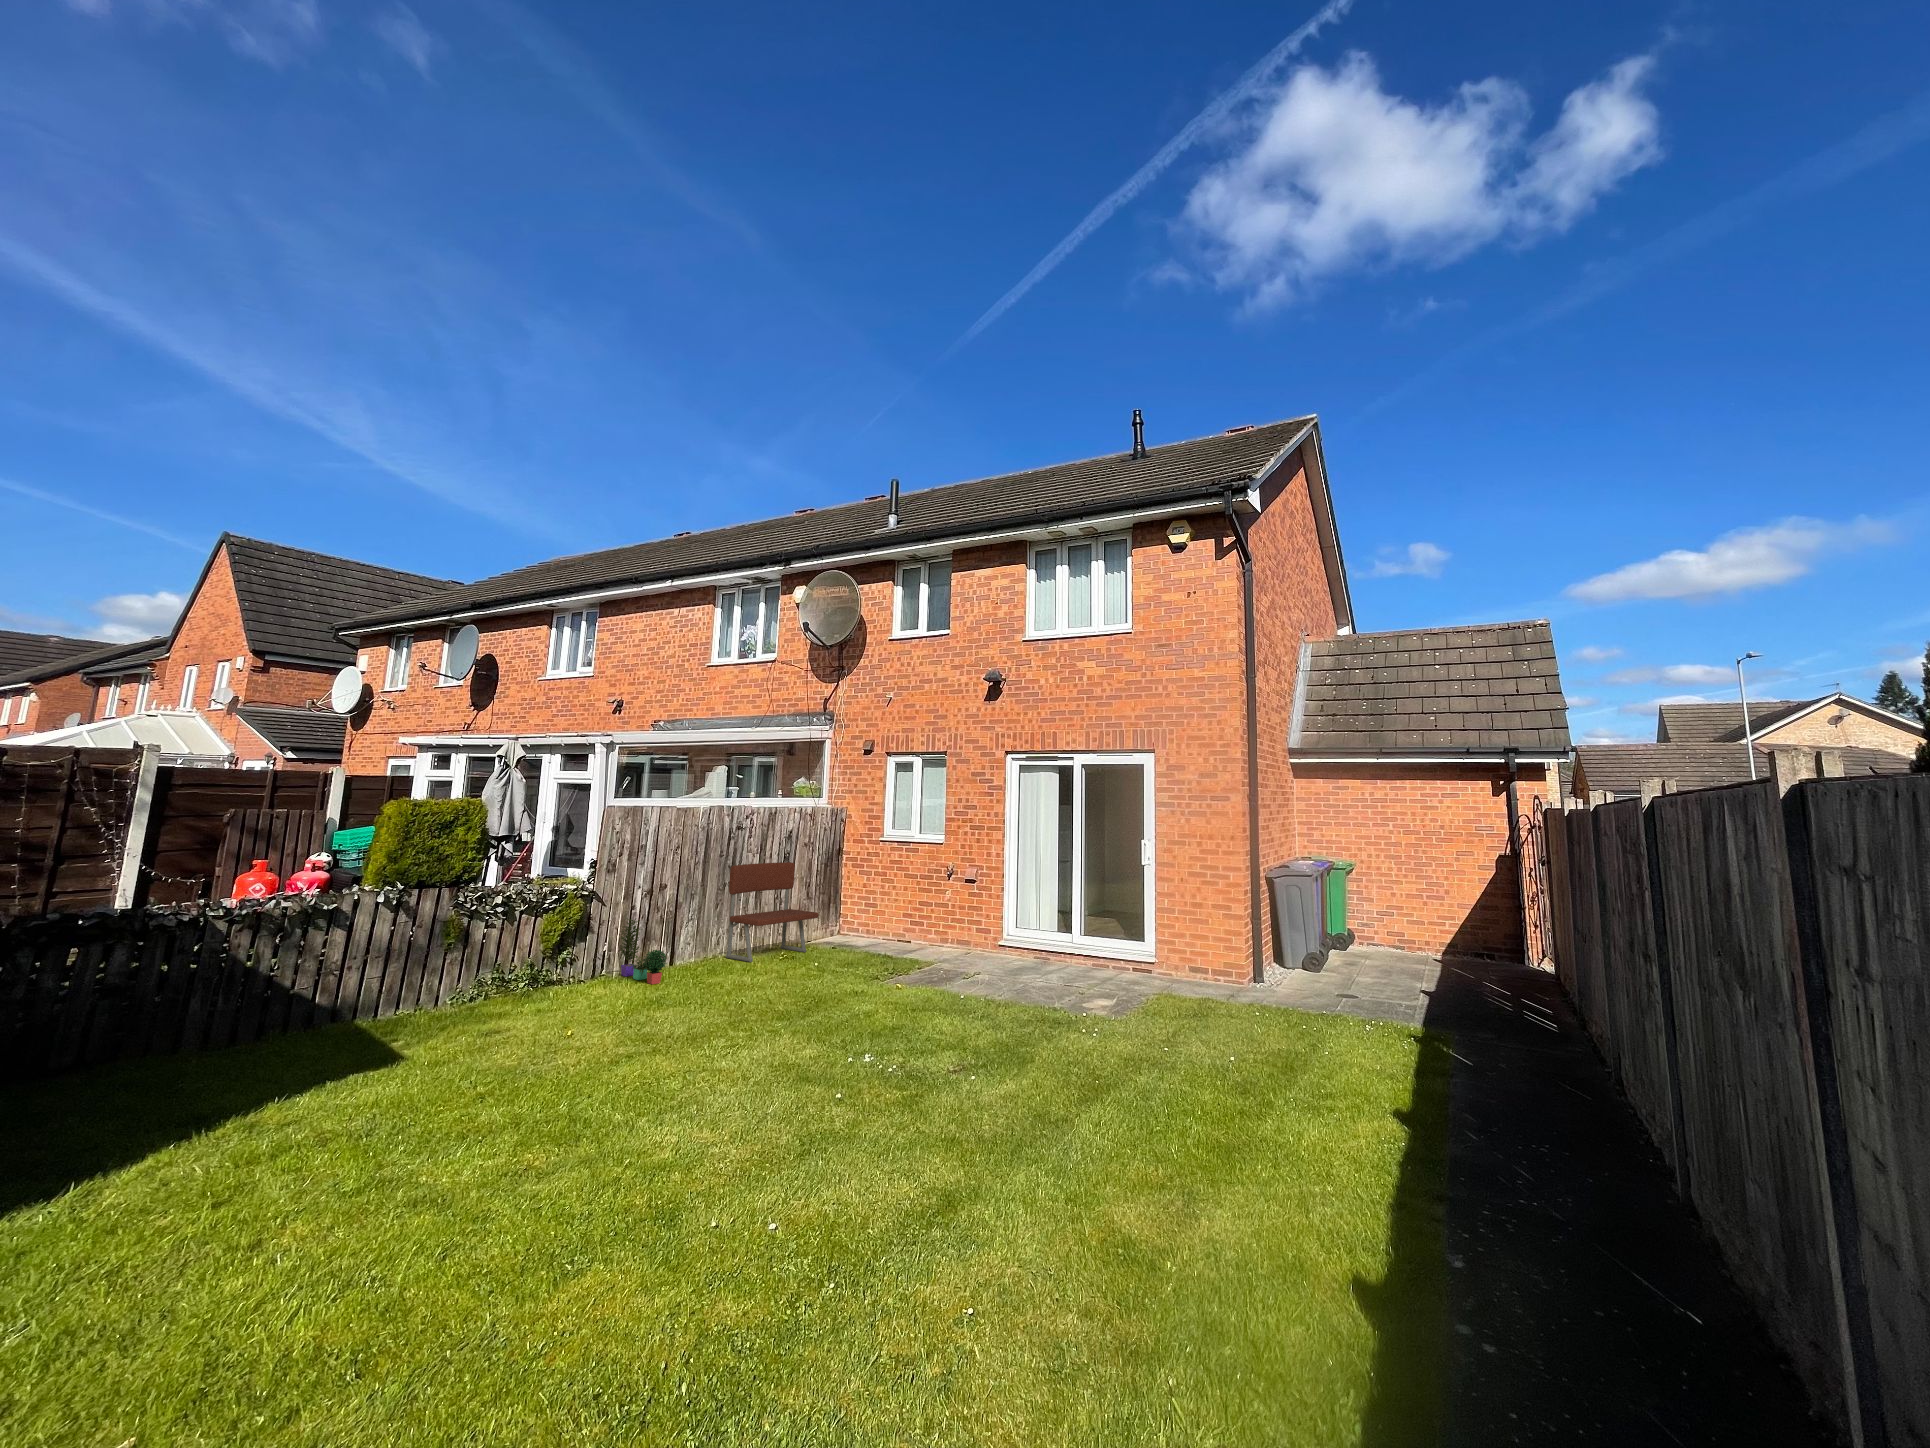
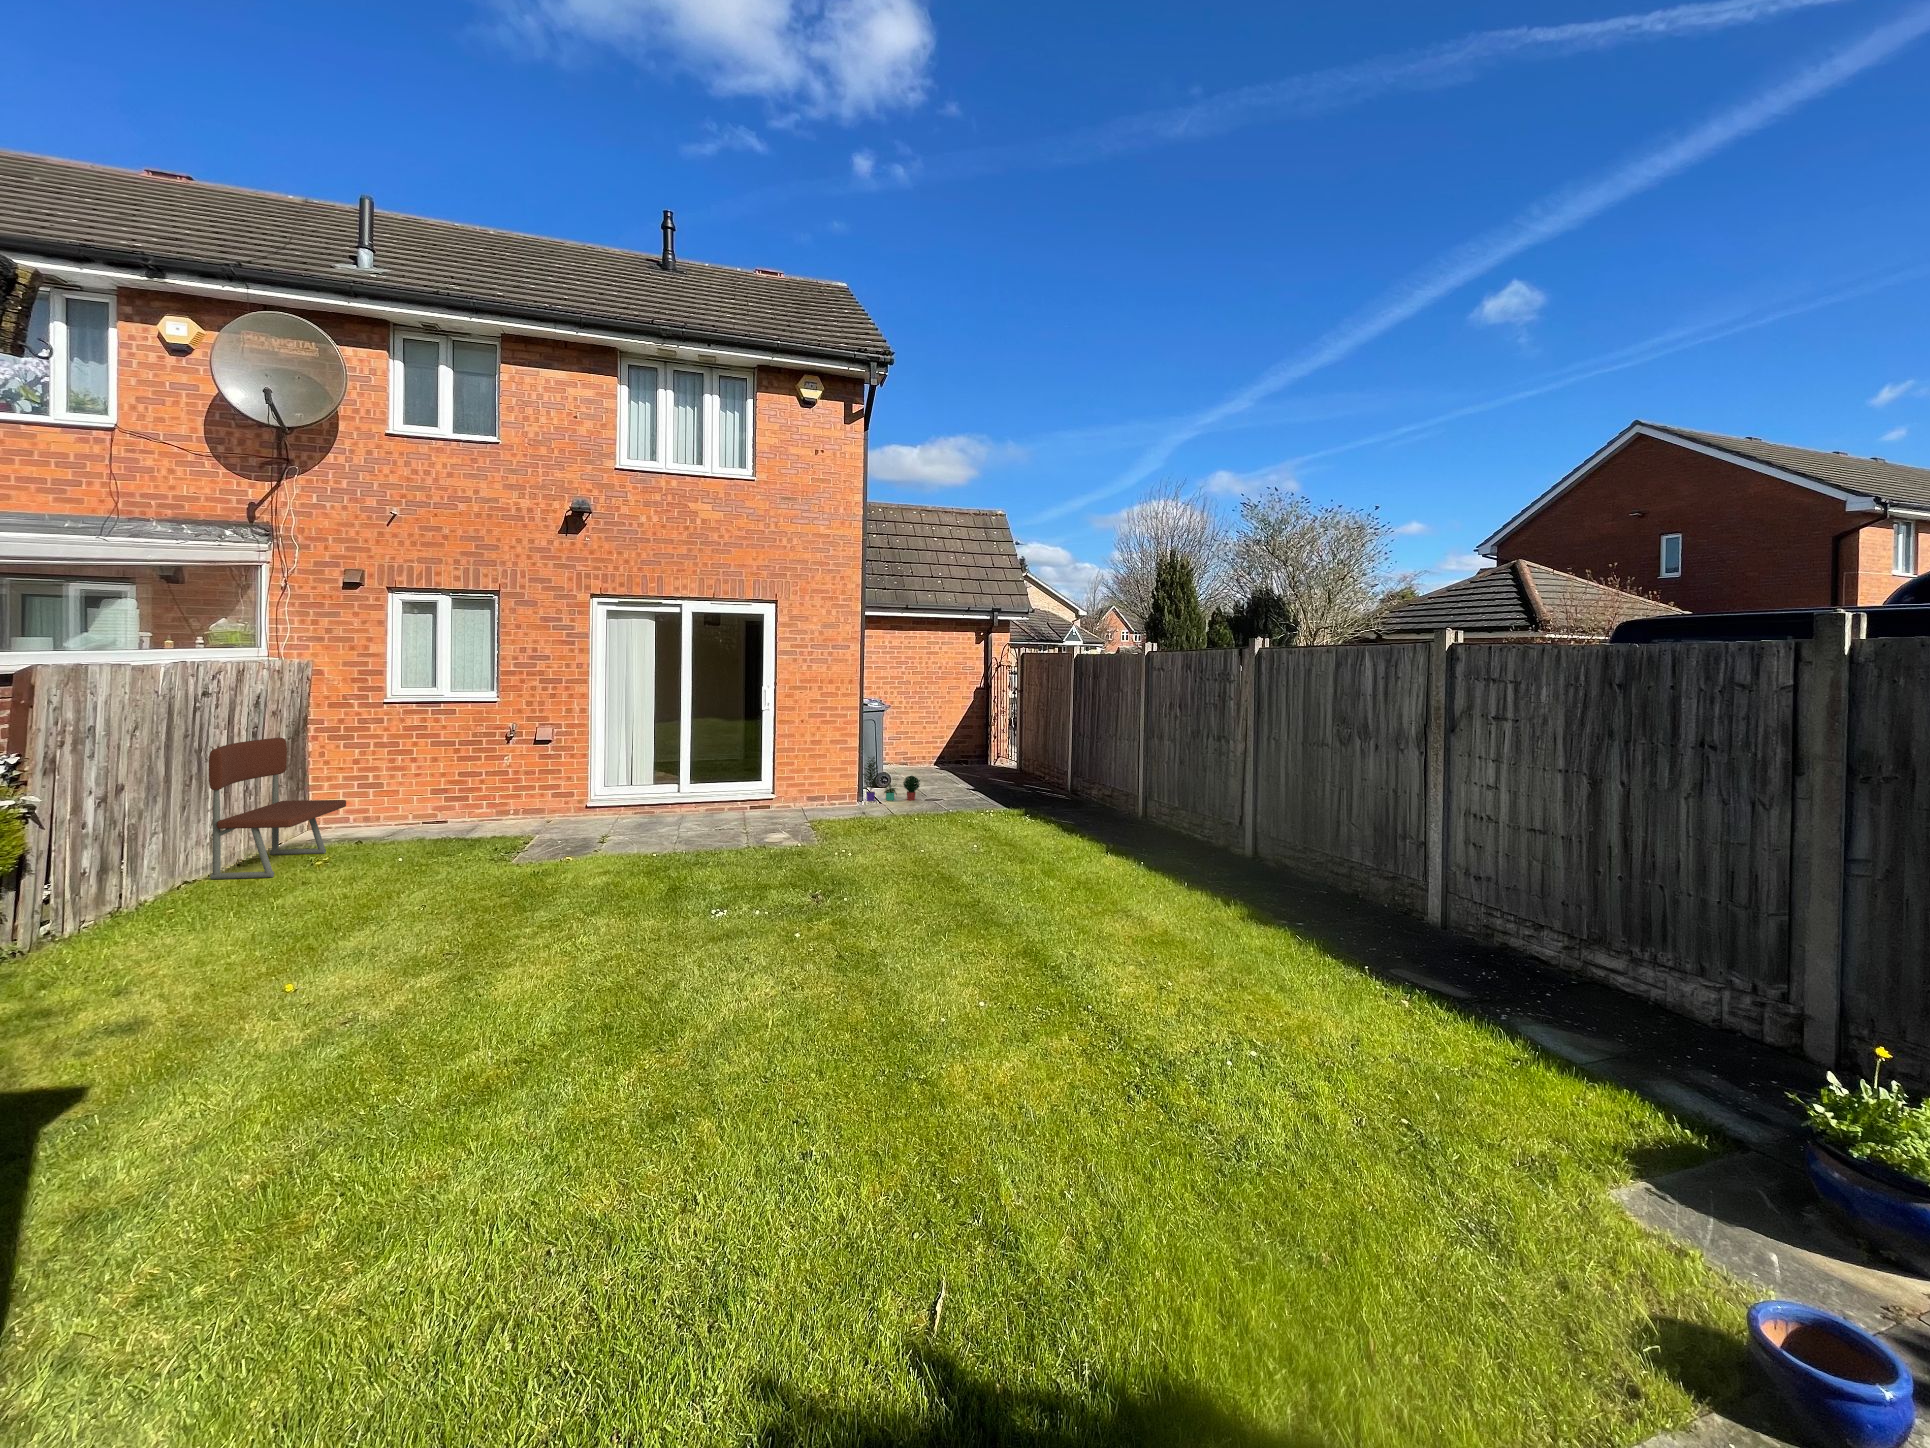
potted plant: present [620,918,667,984] -> present [863,757,920,801]

